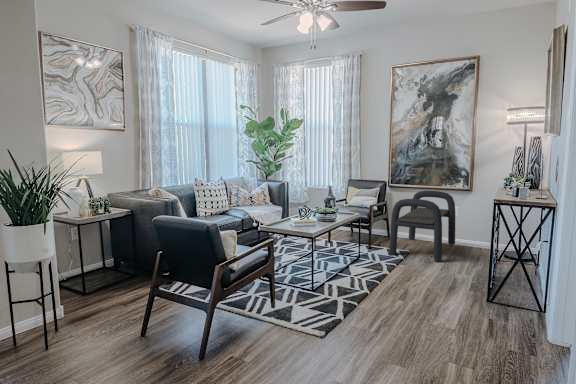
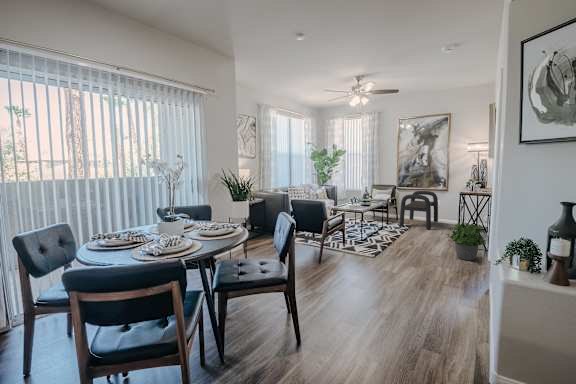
potted plant: none [467,261,543,342] -> present [447,221,486,260]

